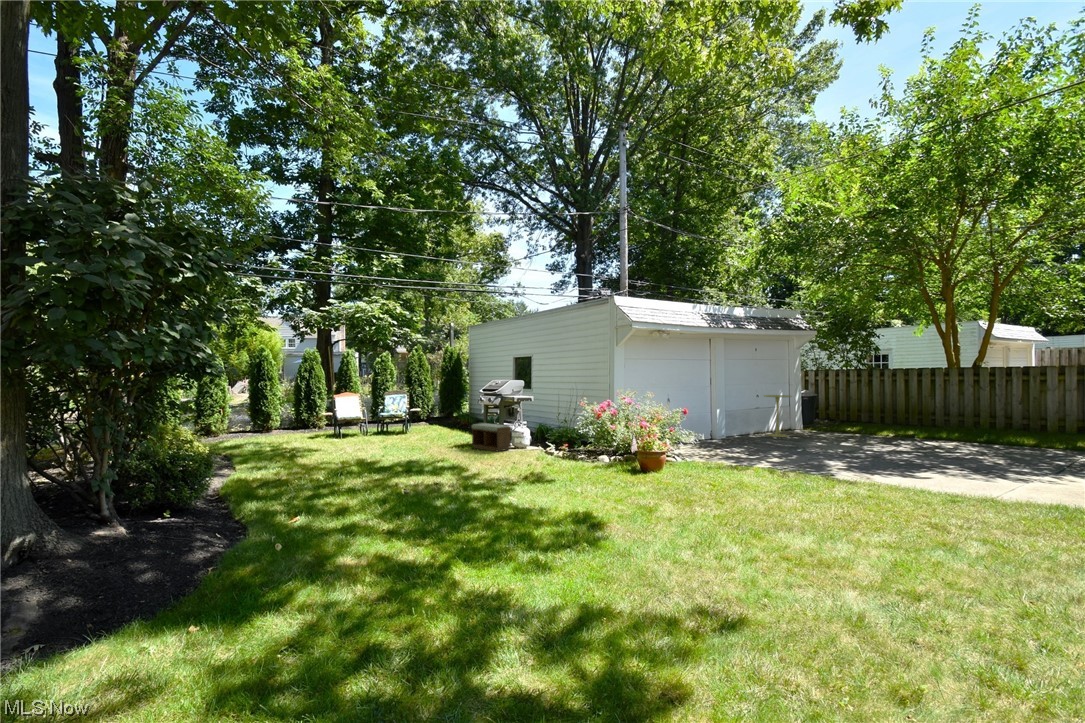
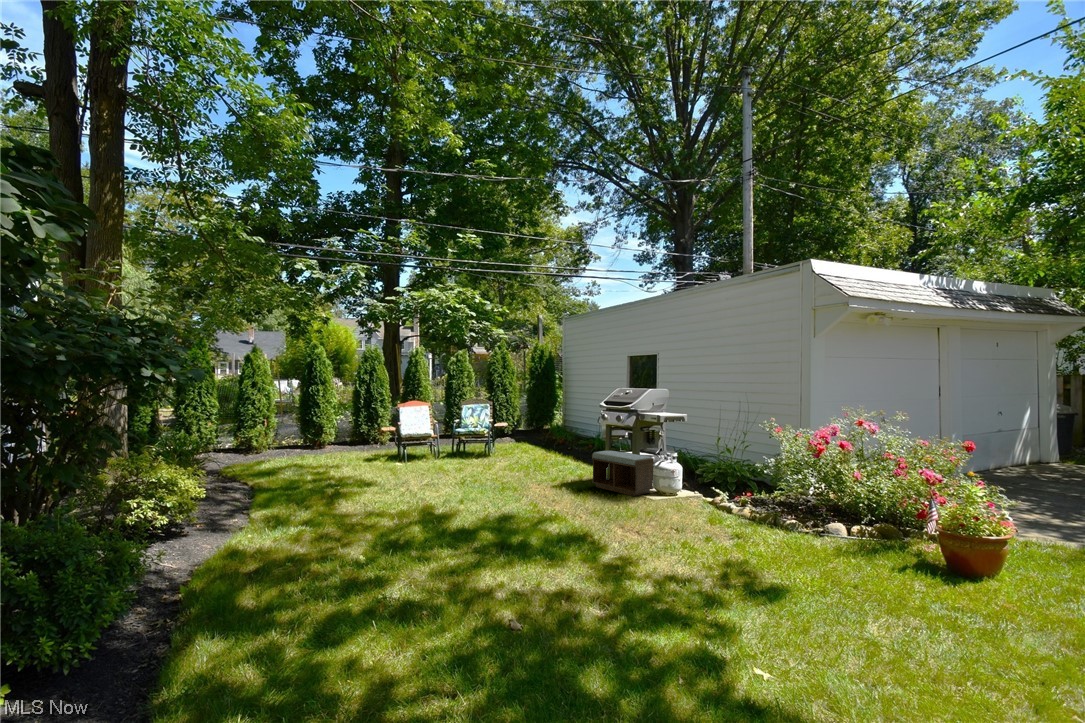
pedestal table: present [764,395,791,437] -> none [1009,413,1062,478]

